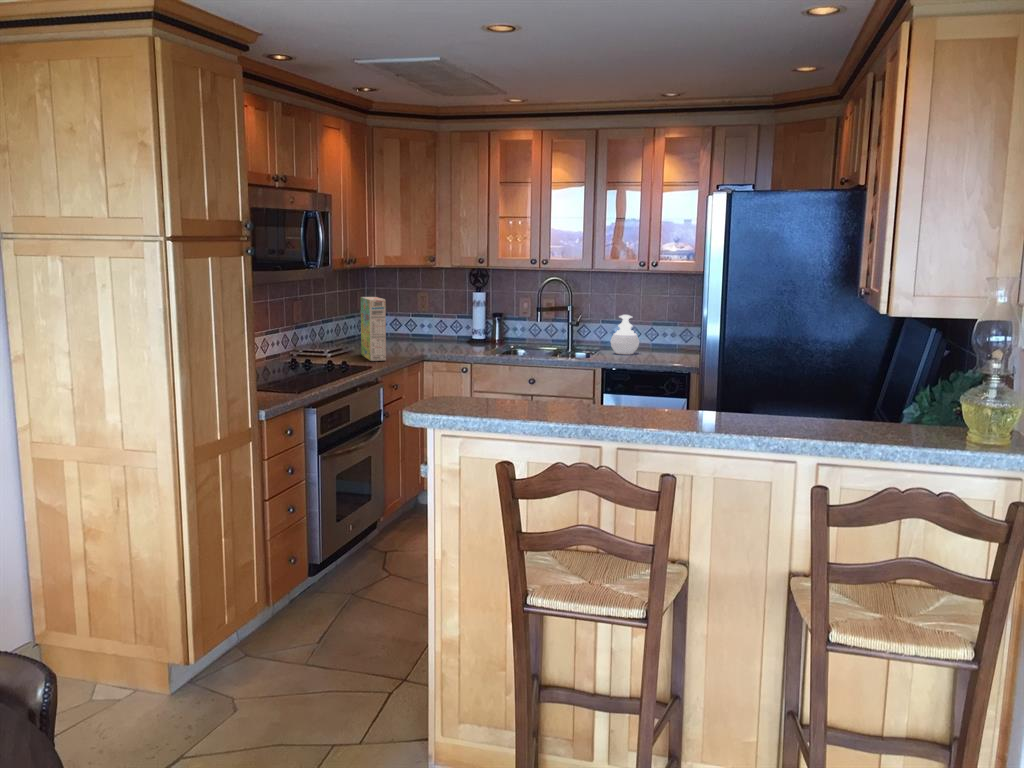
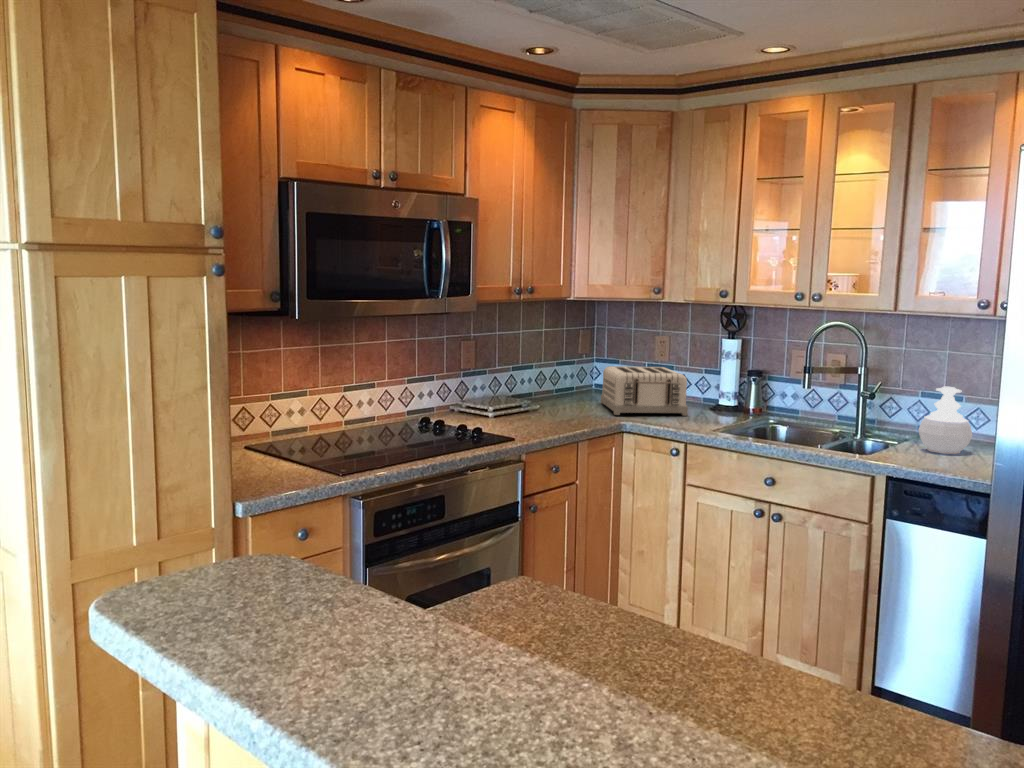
cereal box: present [361,297,386,361] -> none [528,340,558,430]
toaster: none [390,315,459,349] -> present [601,366,688,416]

